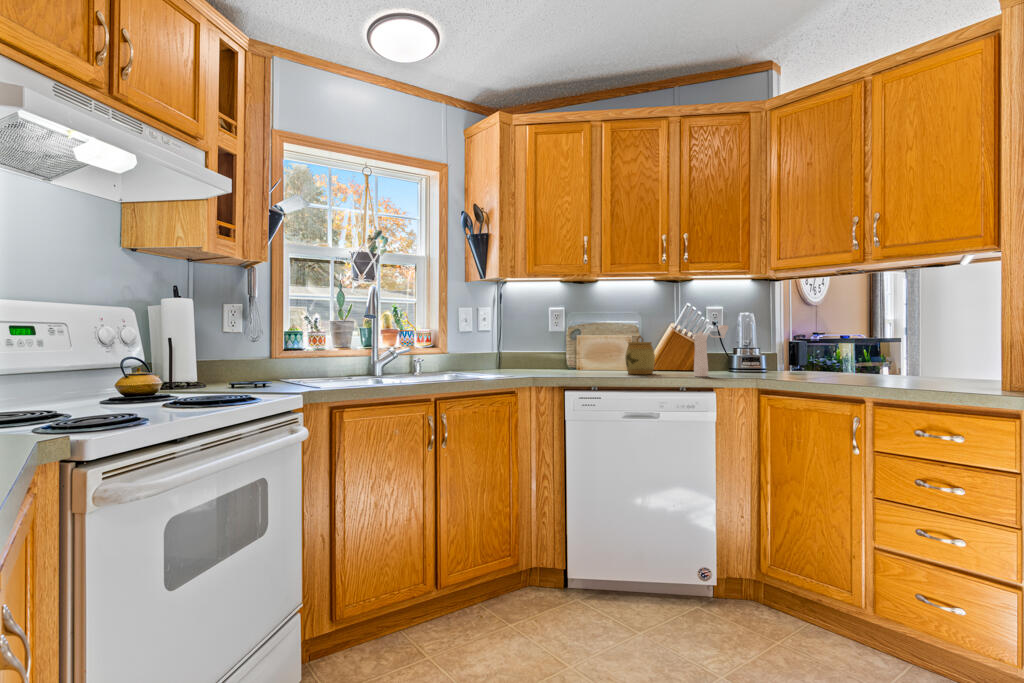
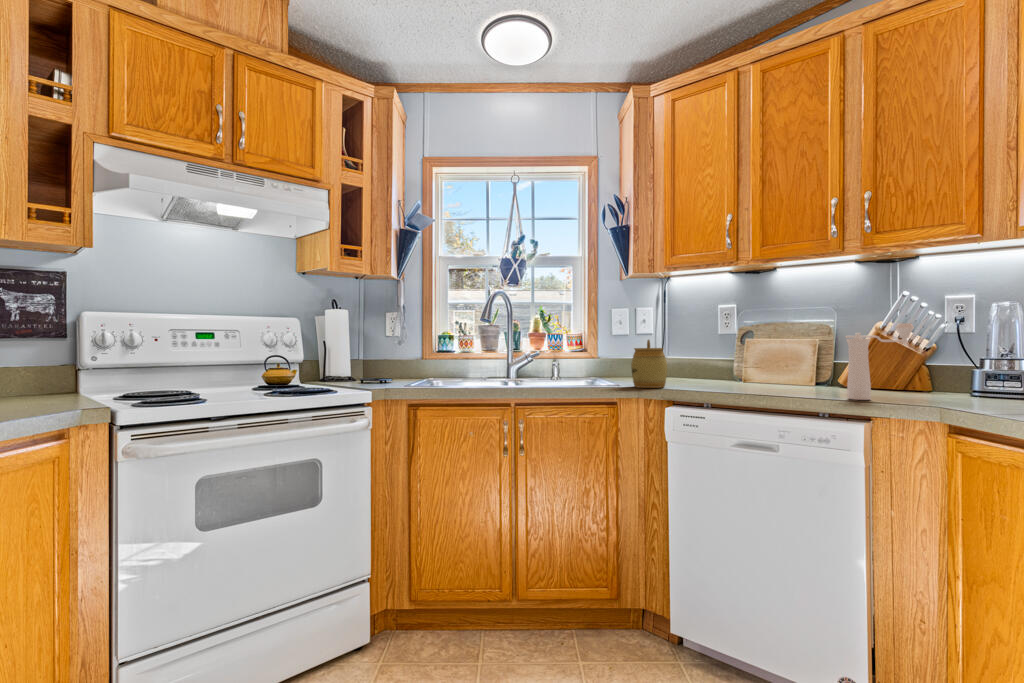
jar: present [625,336,655,374] -> present [631,340,667,388]

